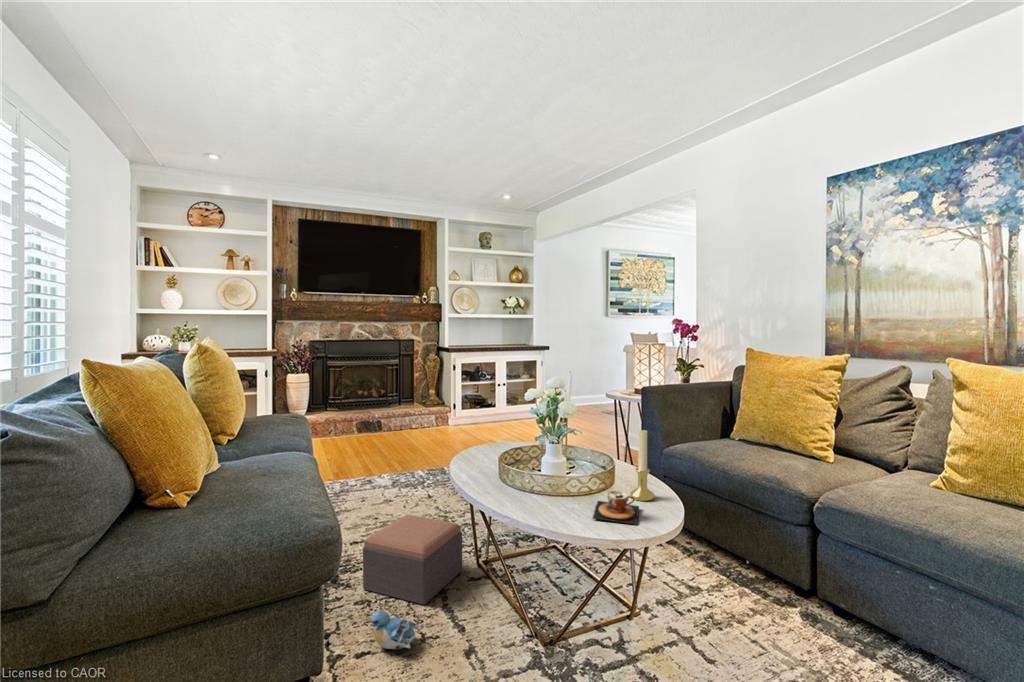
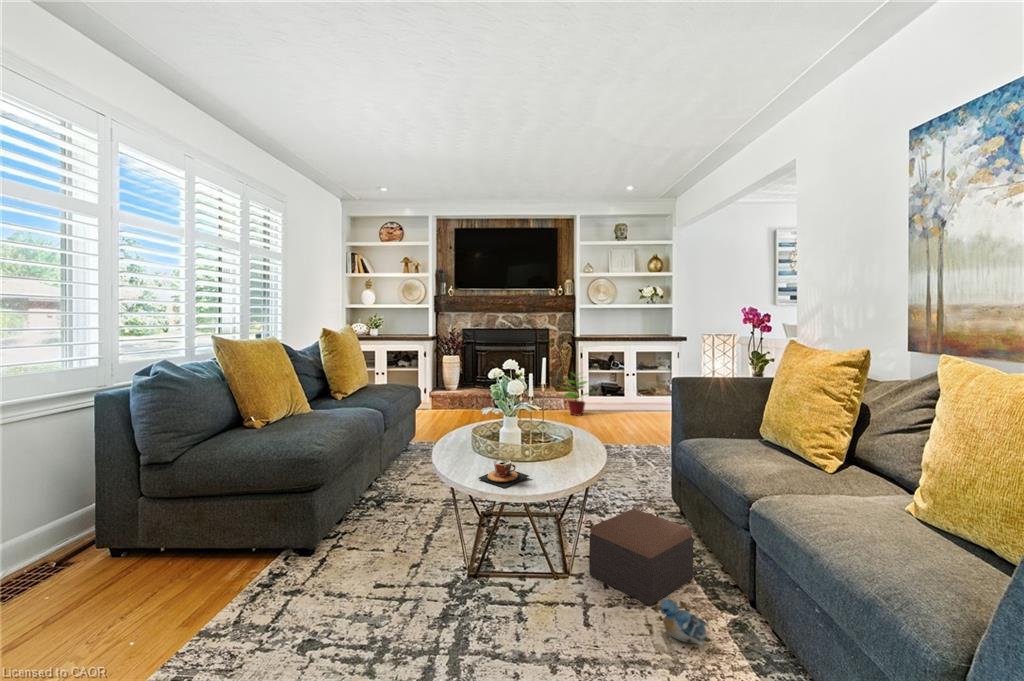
potted plant: none [435,383,475,432] -> present [565,374,592,416]
candle holder: present [630,430,655,501] -> none [540,409,562,475]
footstool: present [363,515,462,605] -> present [589,509,693,606]
plush toy: present [370,610,421,649] -> present [659,599,713,645]

